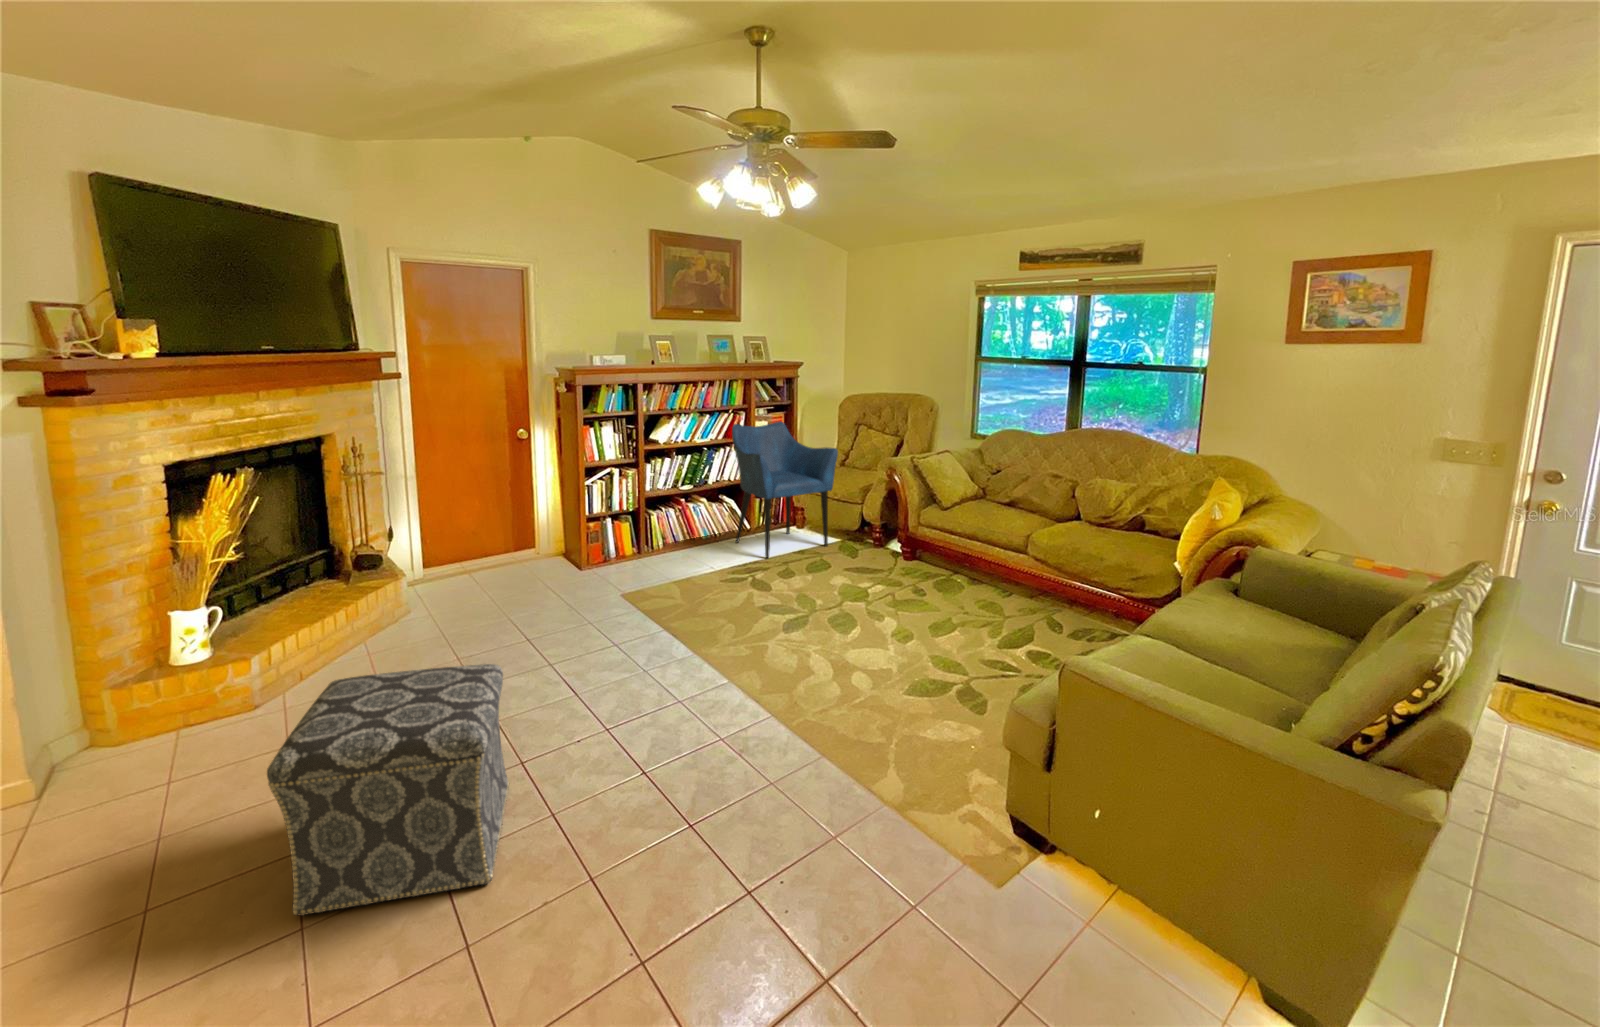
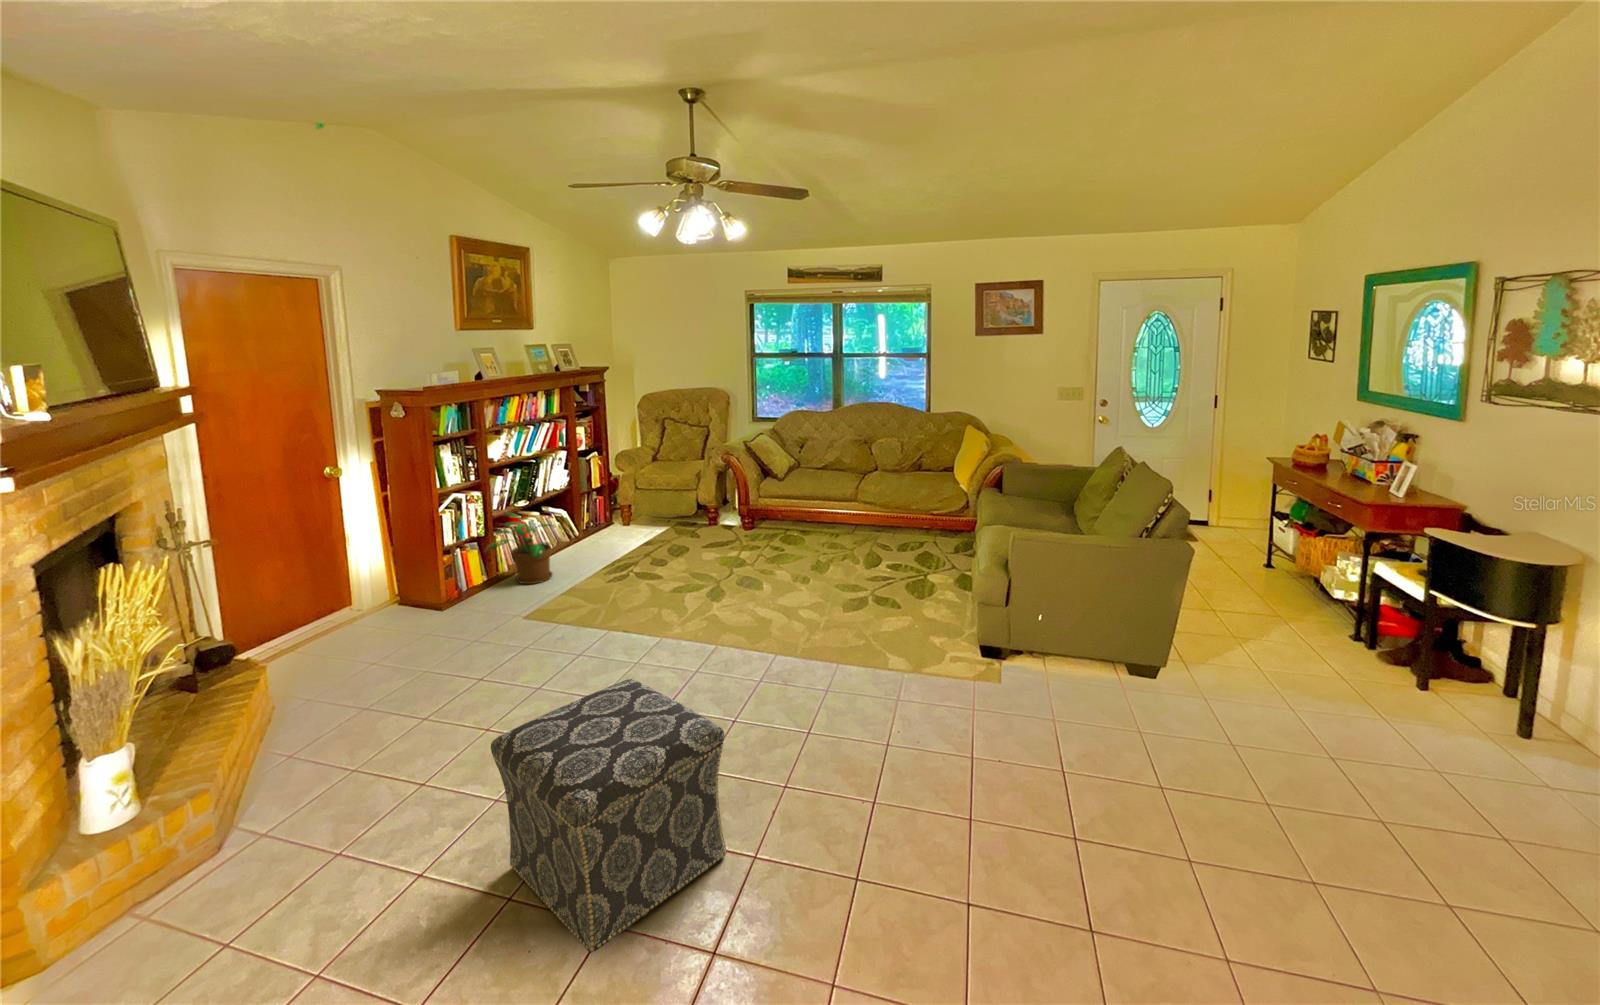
armchair: present [732,421,838,558] -> none [561,426,667,555]
potted plant: none [630,494,693,567] -> present [486,512,555,584]

